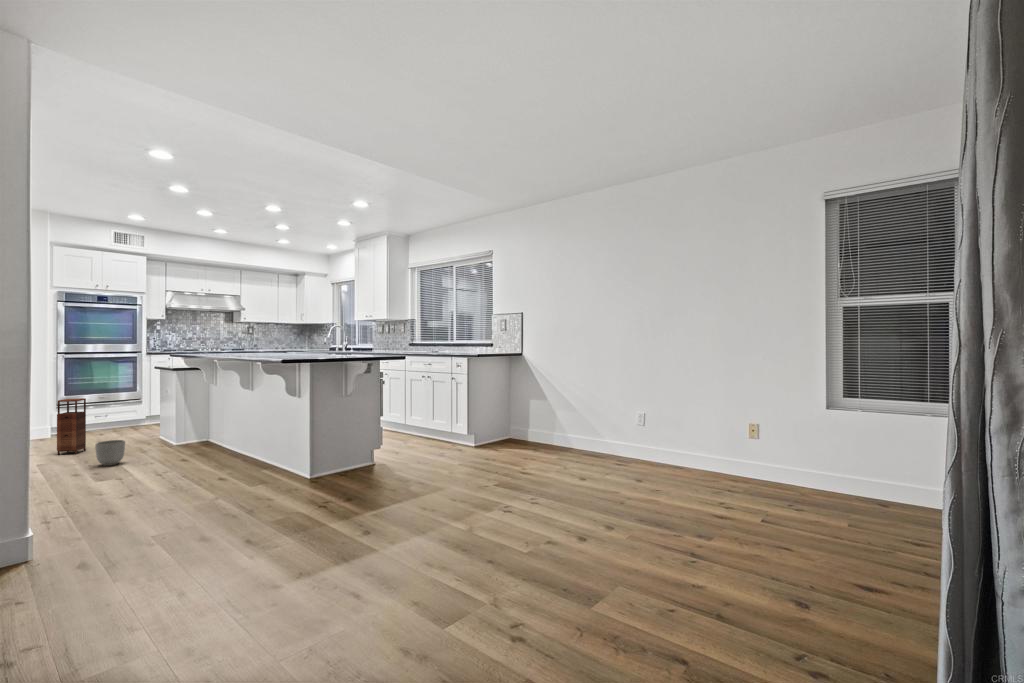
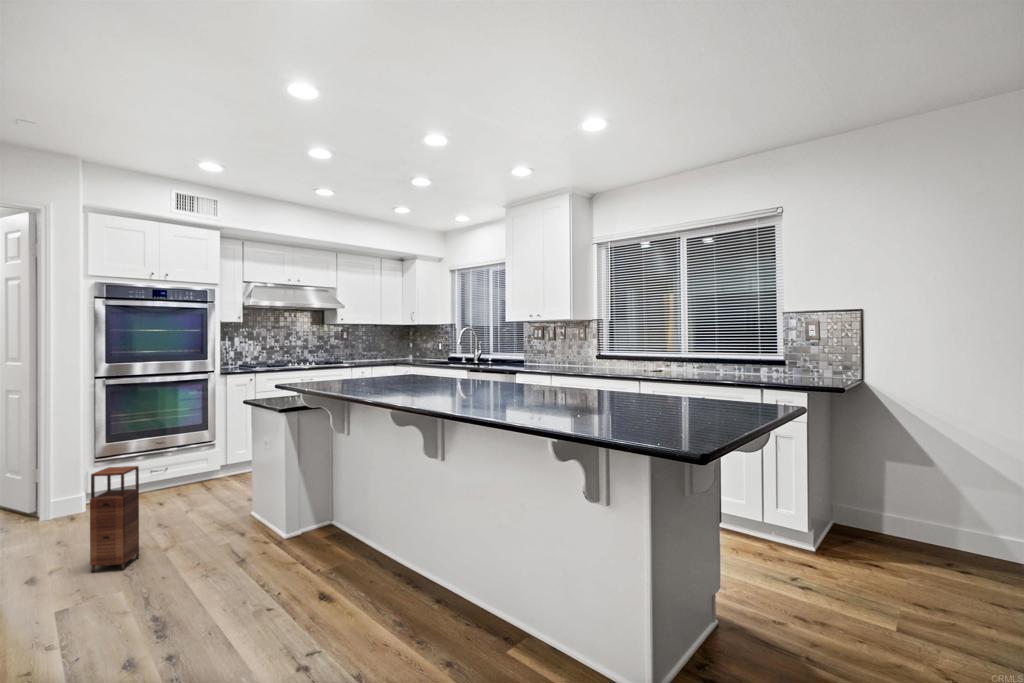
planter: present [95,440,125,466] -> none [160,561,215,622]

